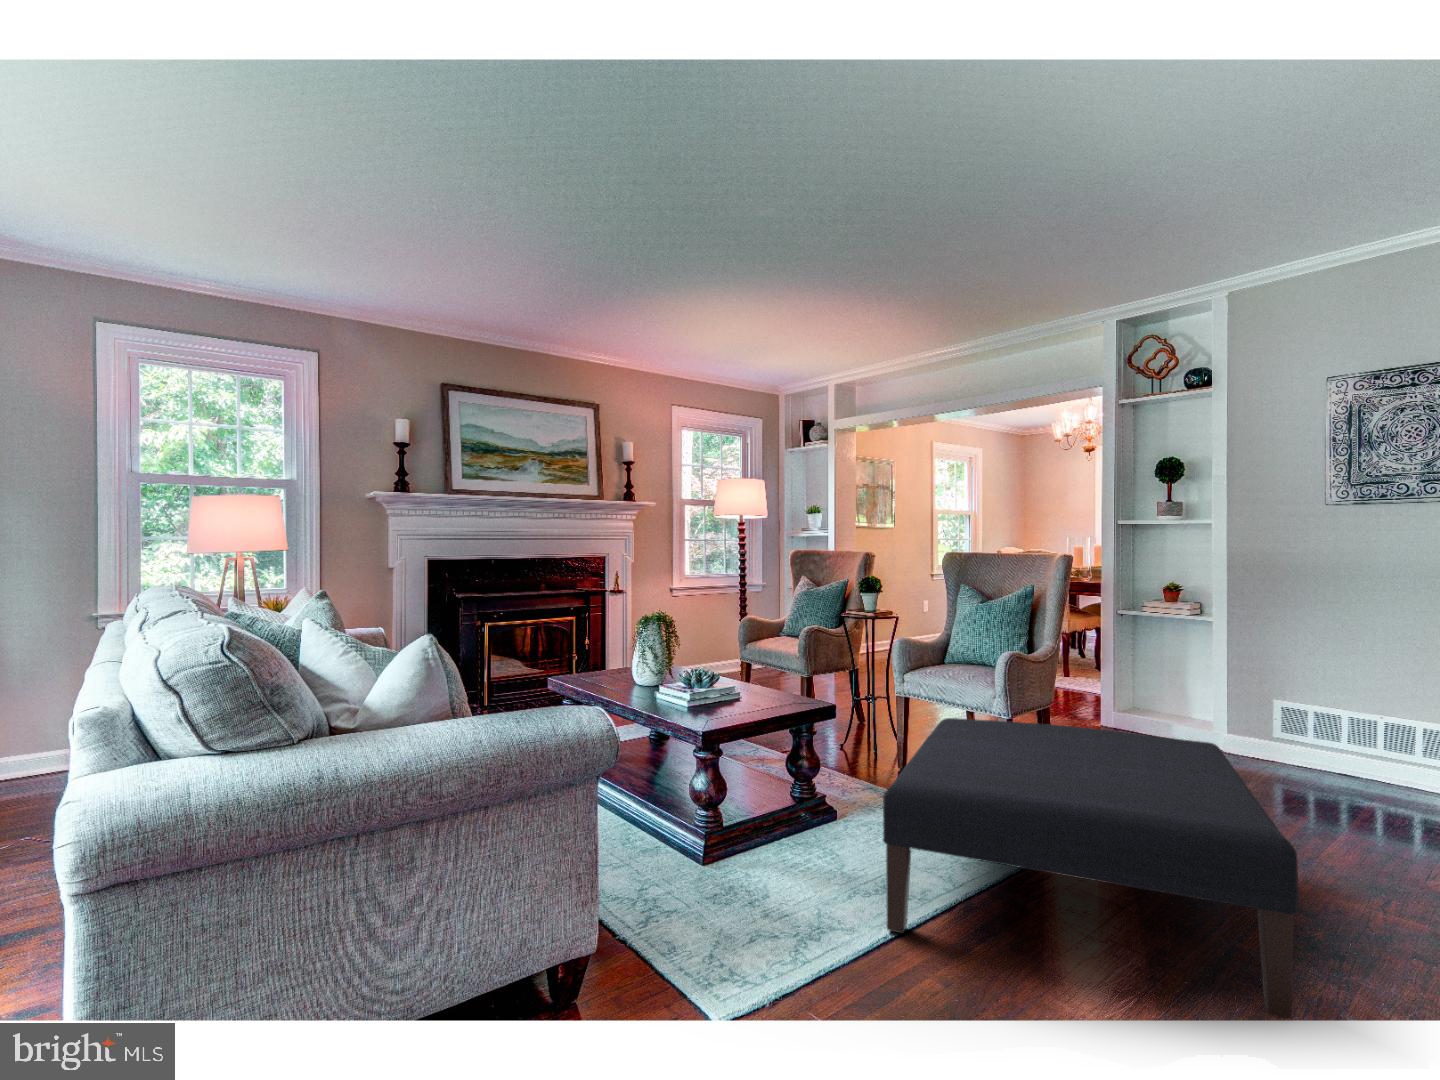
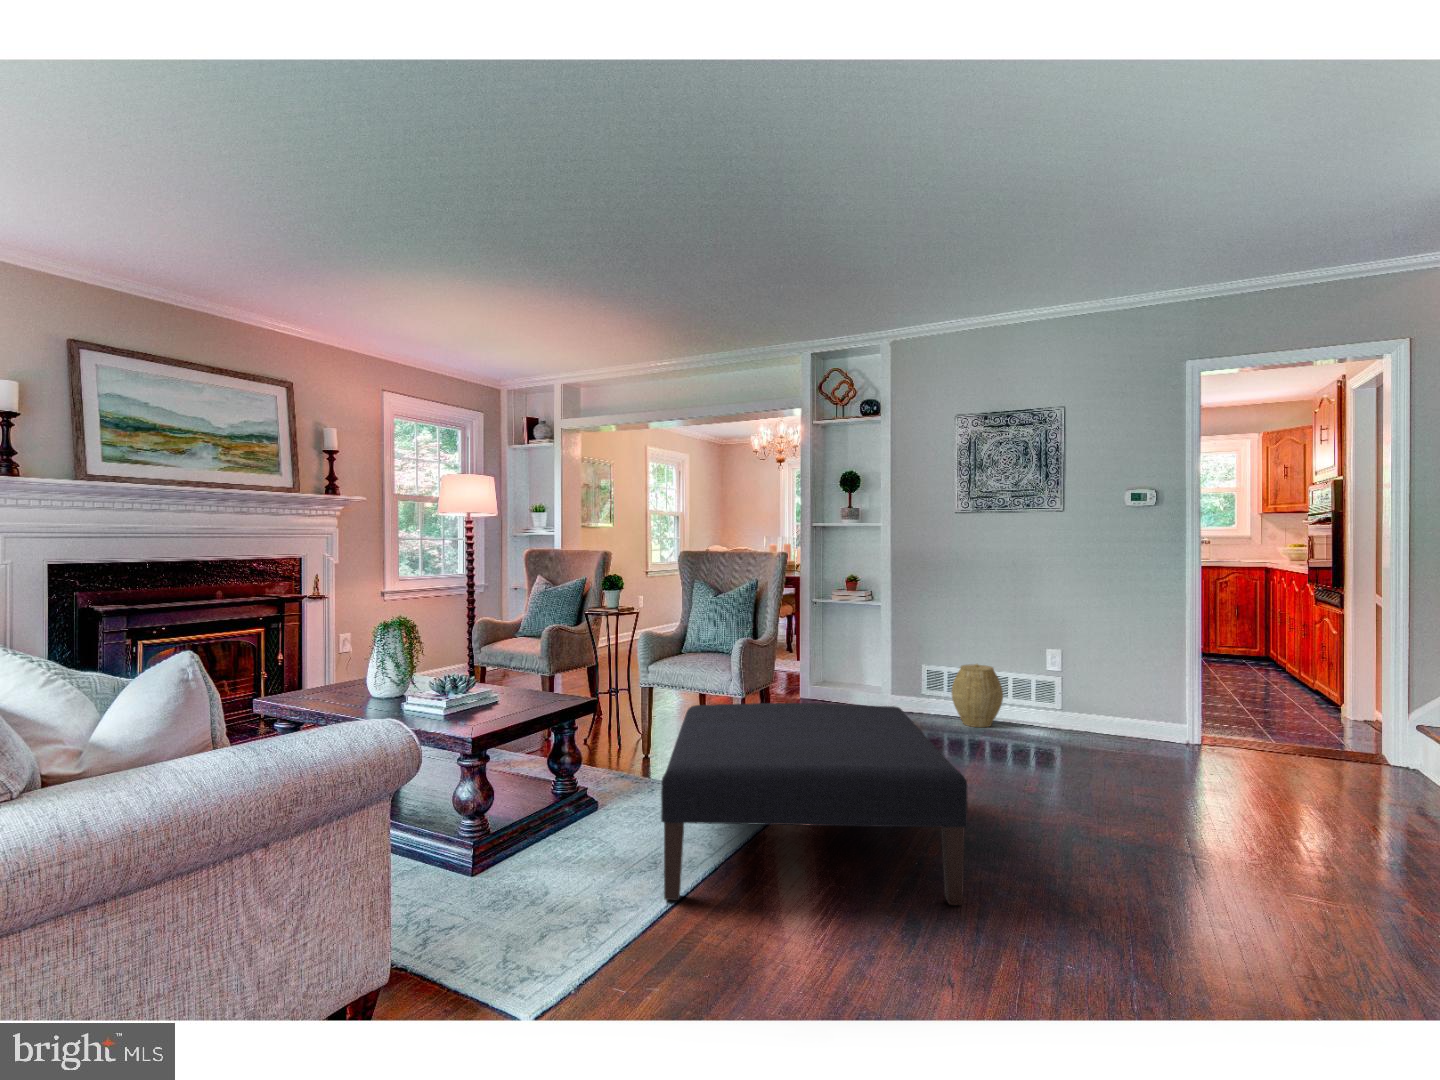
woven basket: none [1316,698,1400,783] -> present [952,664,1003,727]

